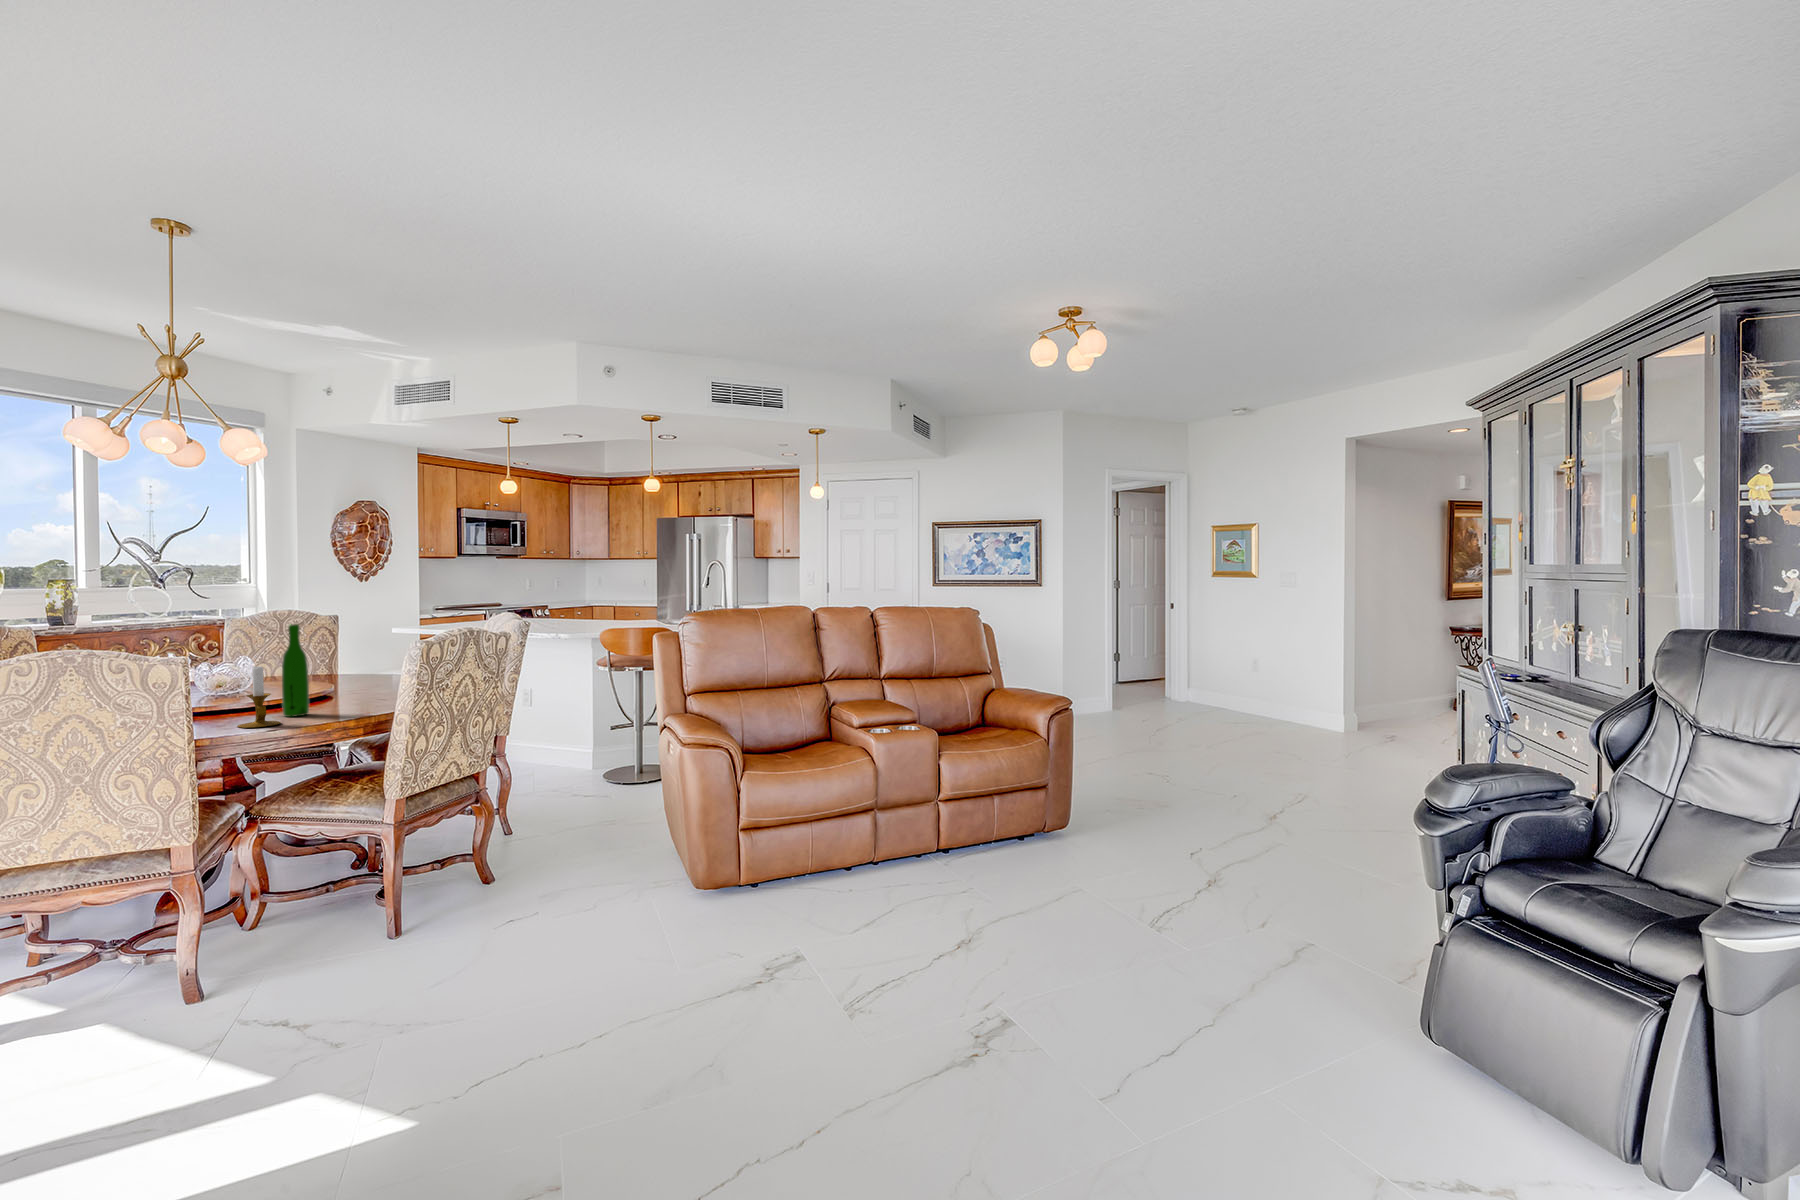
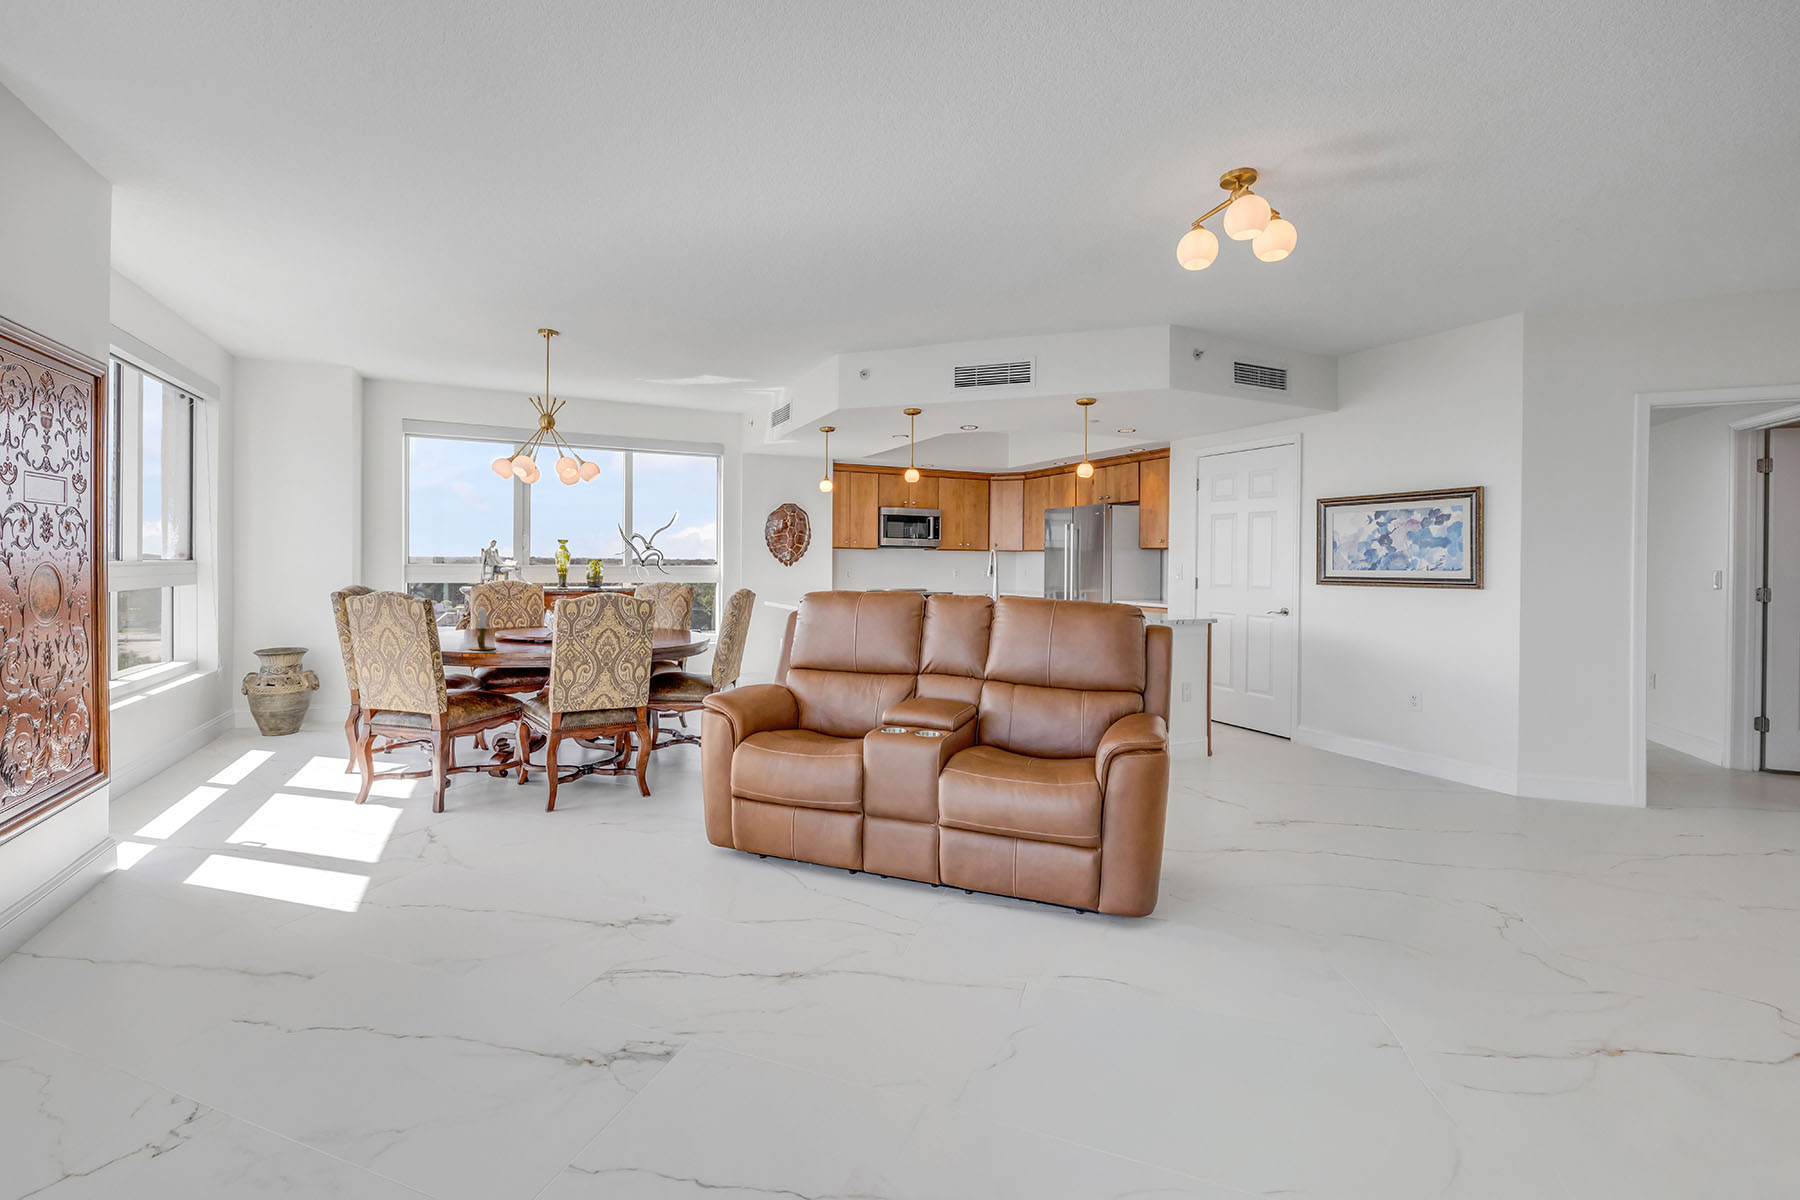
wine bottle: present [282,624,309,717] -> none [512,582,528,647]

